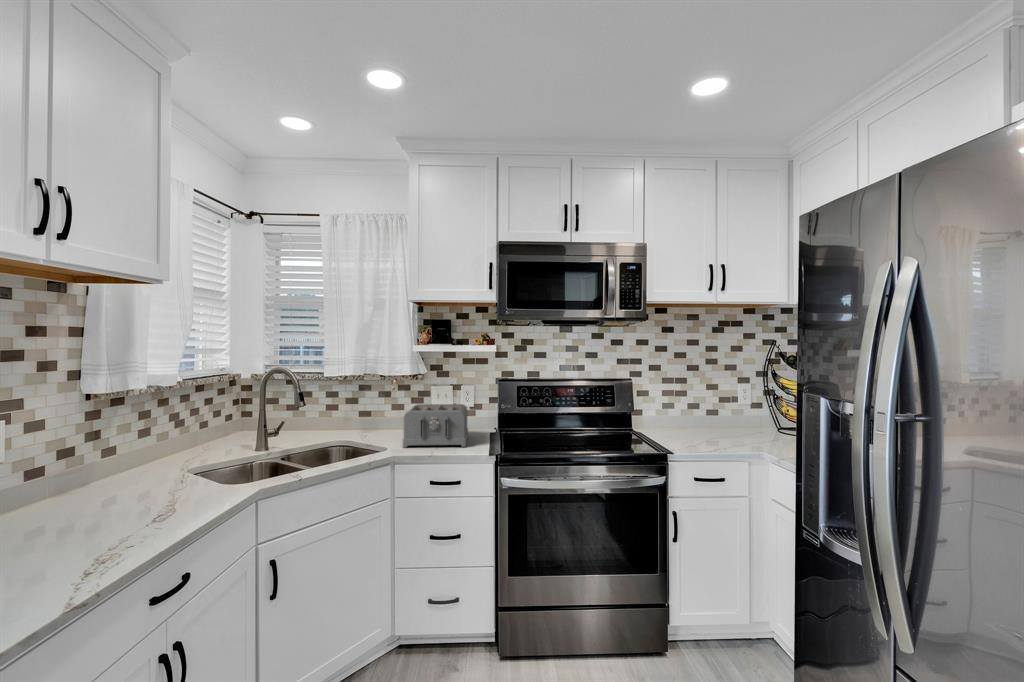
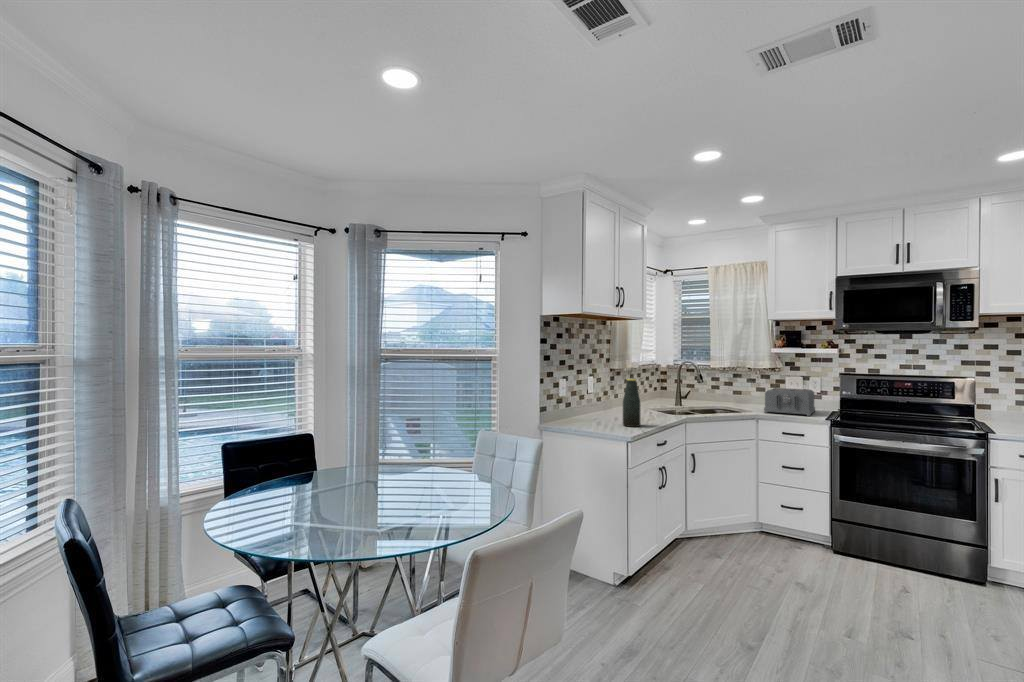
bottle: none [65,427,122,558] -> present [623,379,641,427]

